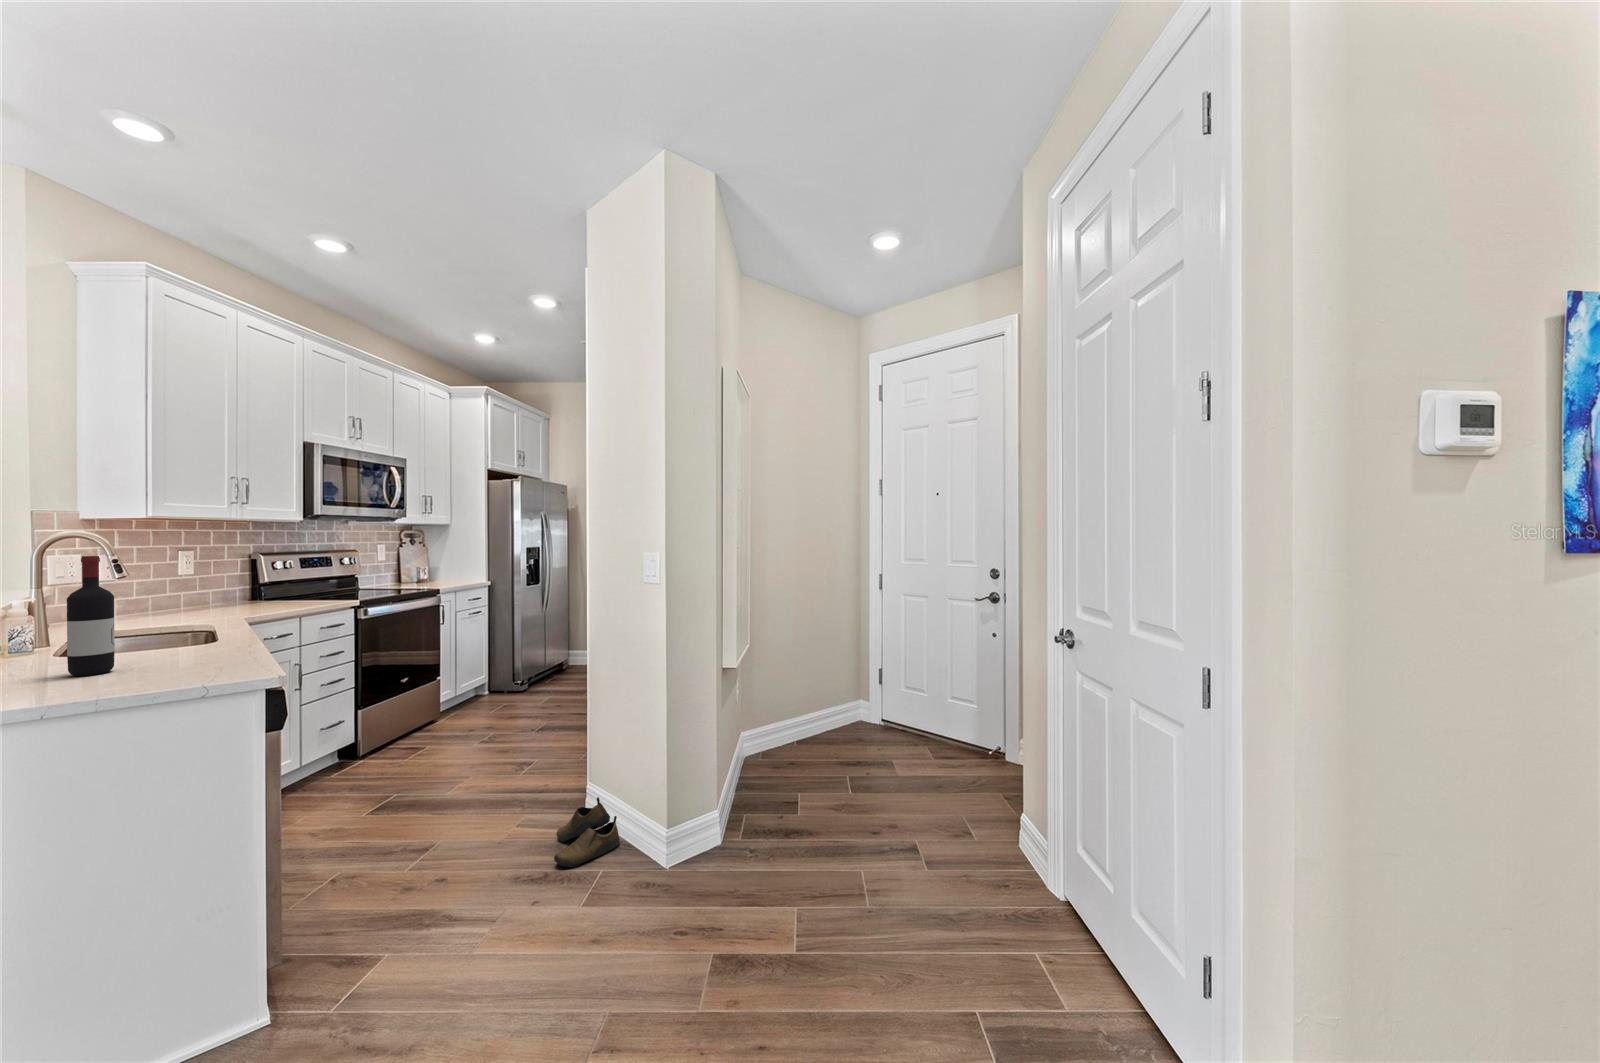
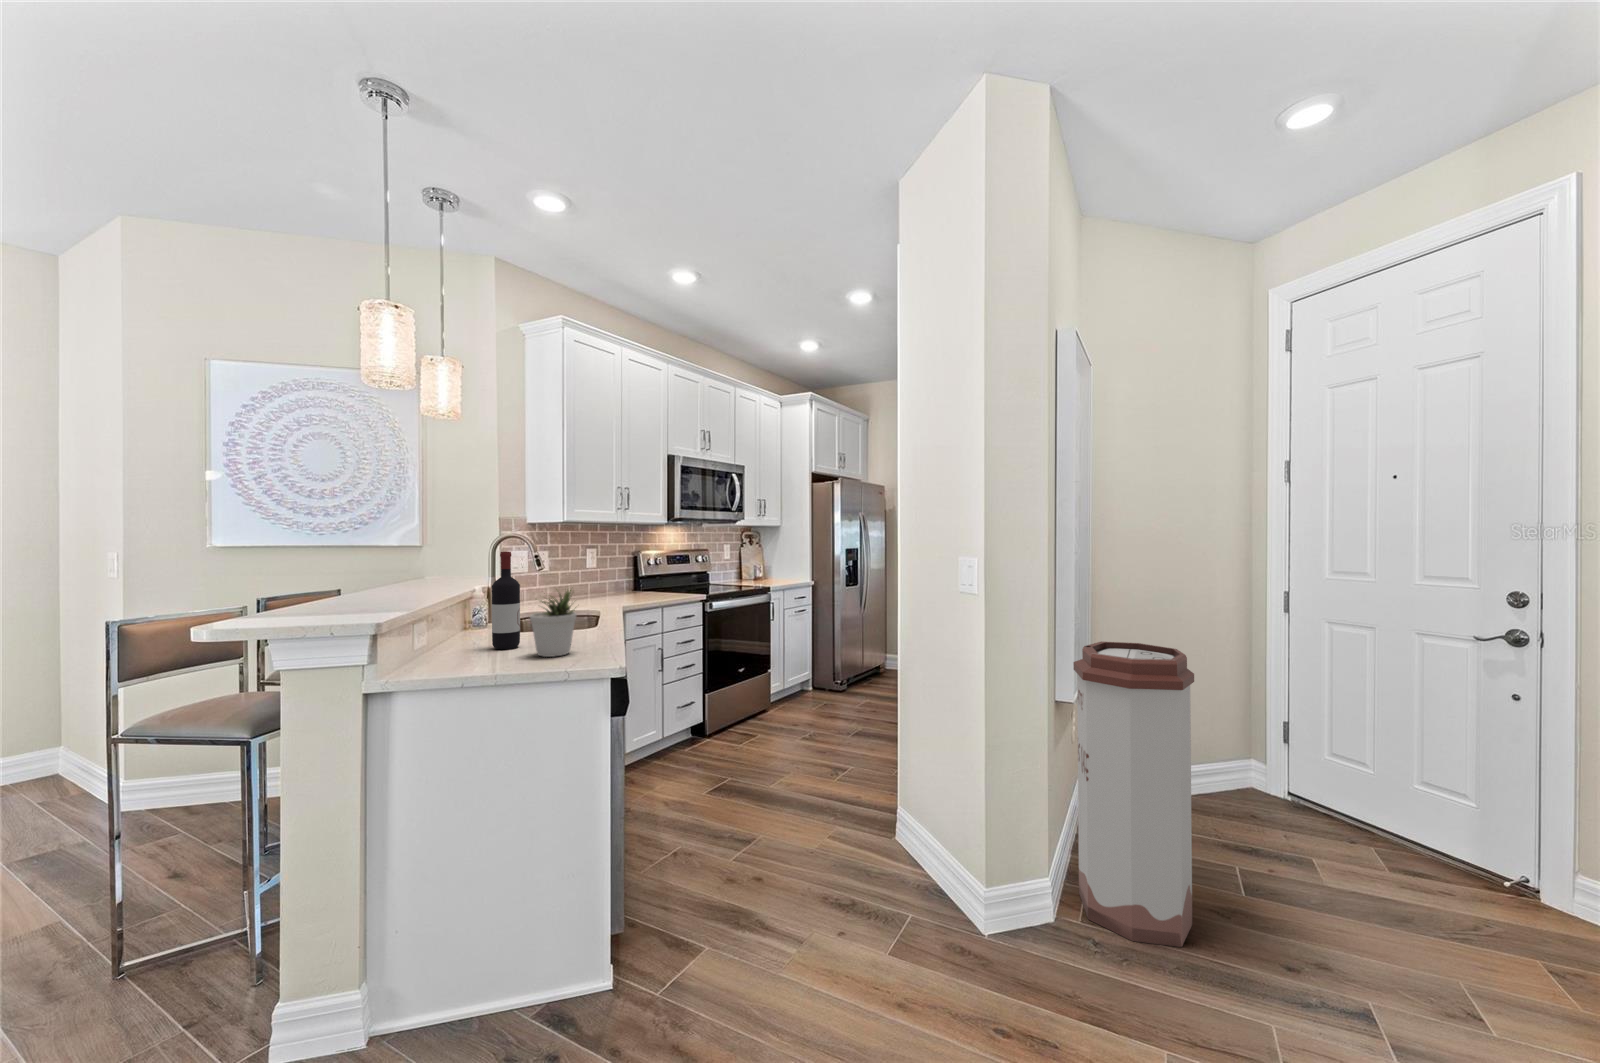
potted plant: none [142,593,216,676] -> present [530,590,576,657]
trash can: none [735,617,816,841] -> present [1073,641,1194,947]
shoe: present [554,797,620,867] -> none [862,828,932,903]

